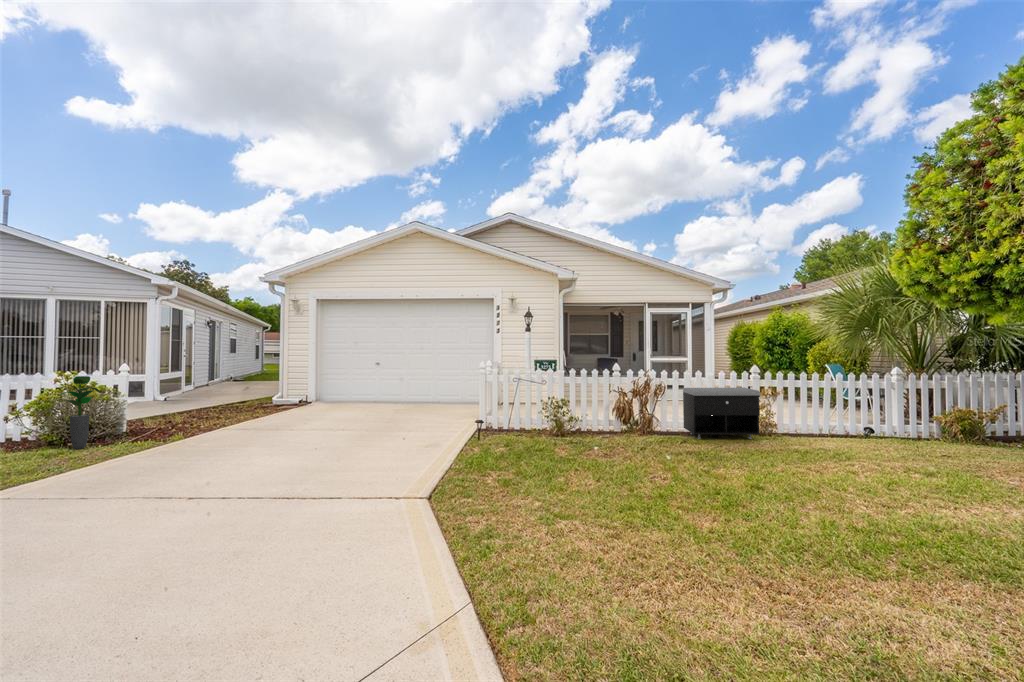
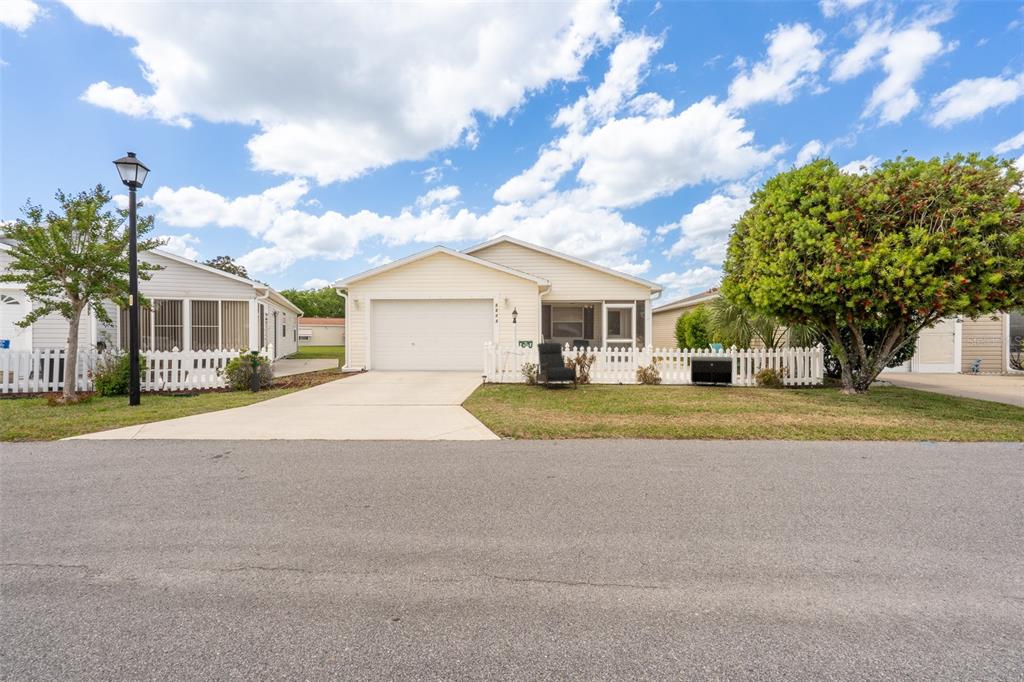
chair: none [566,364,643,448] -> present [536,343,577,390]
storage bench: present [683,388,760,439] -> present [691,356,733,386]

